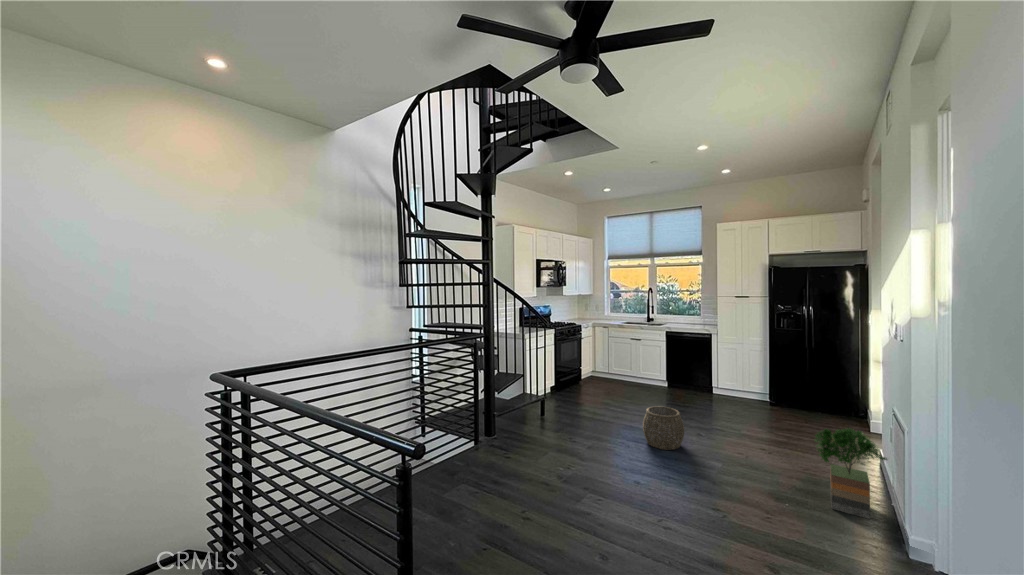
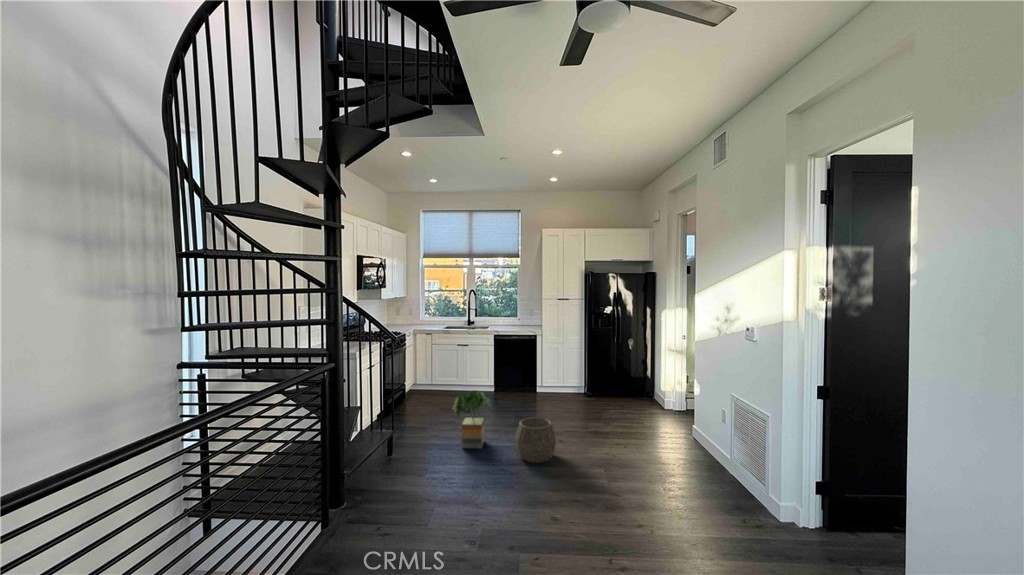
potted tree: present [815,428,887,519] -> present [454,391,490,449]

